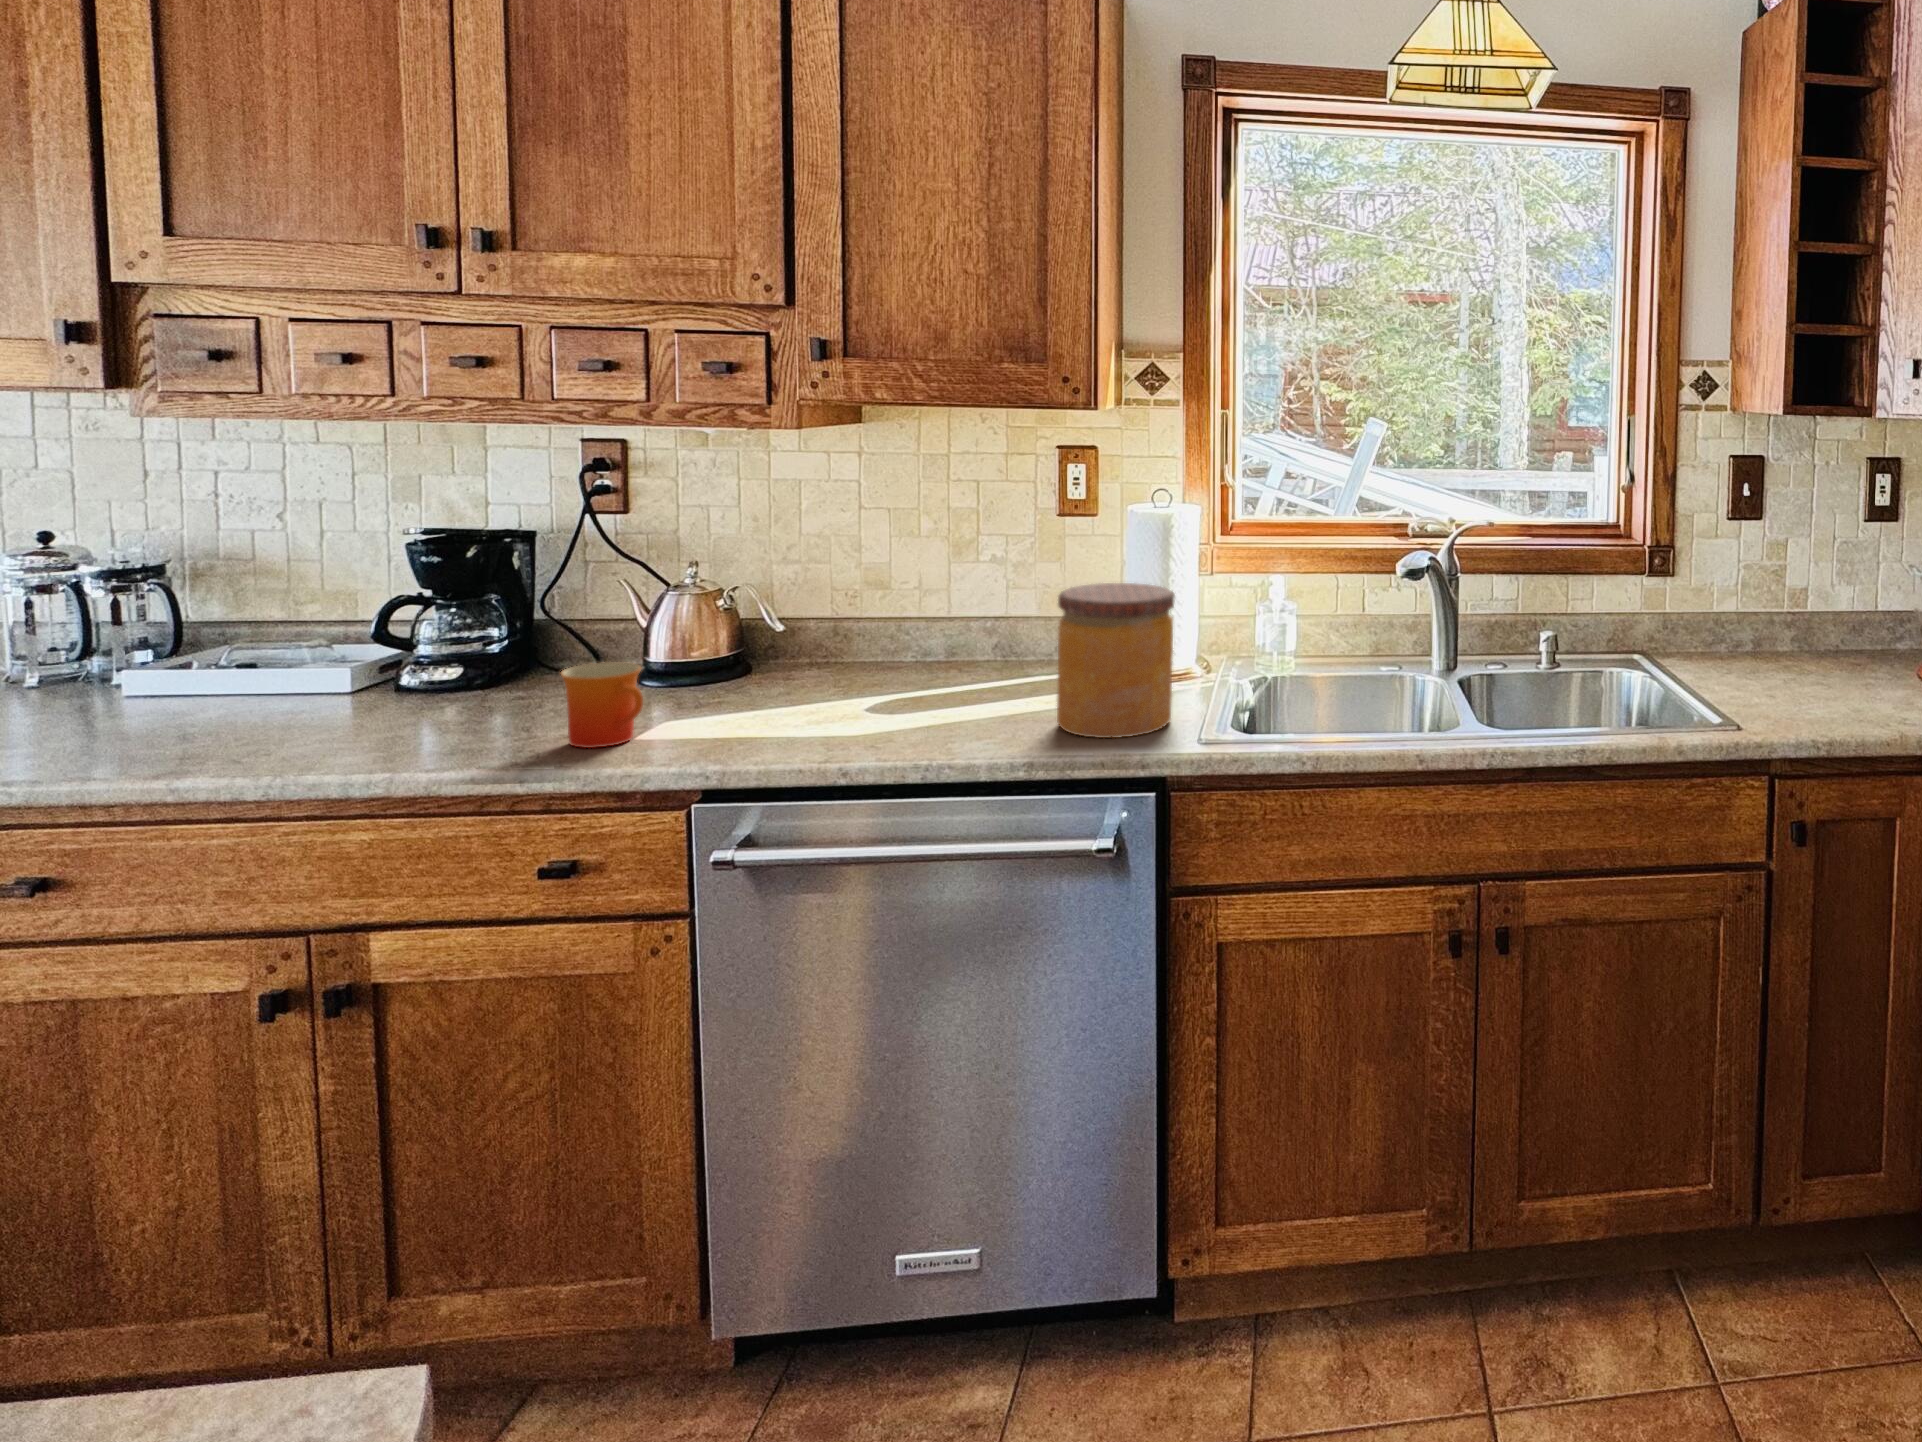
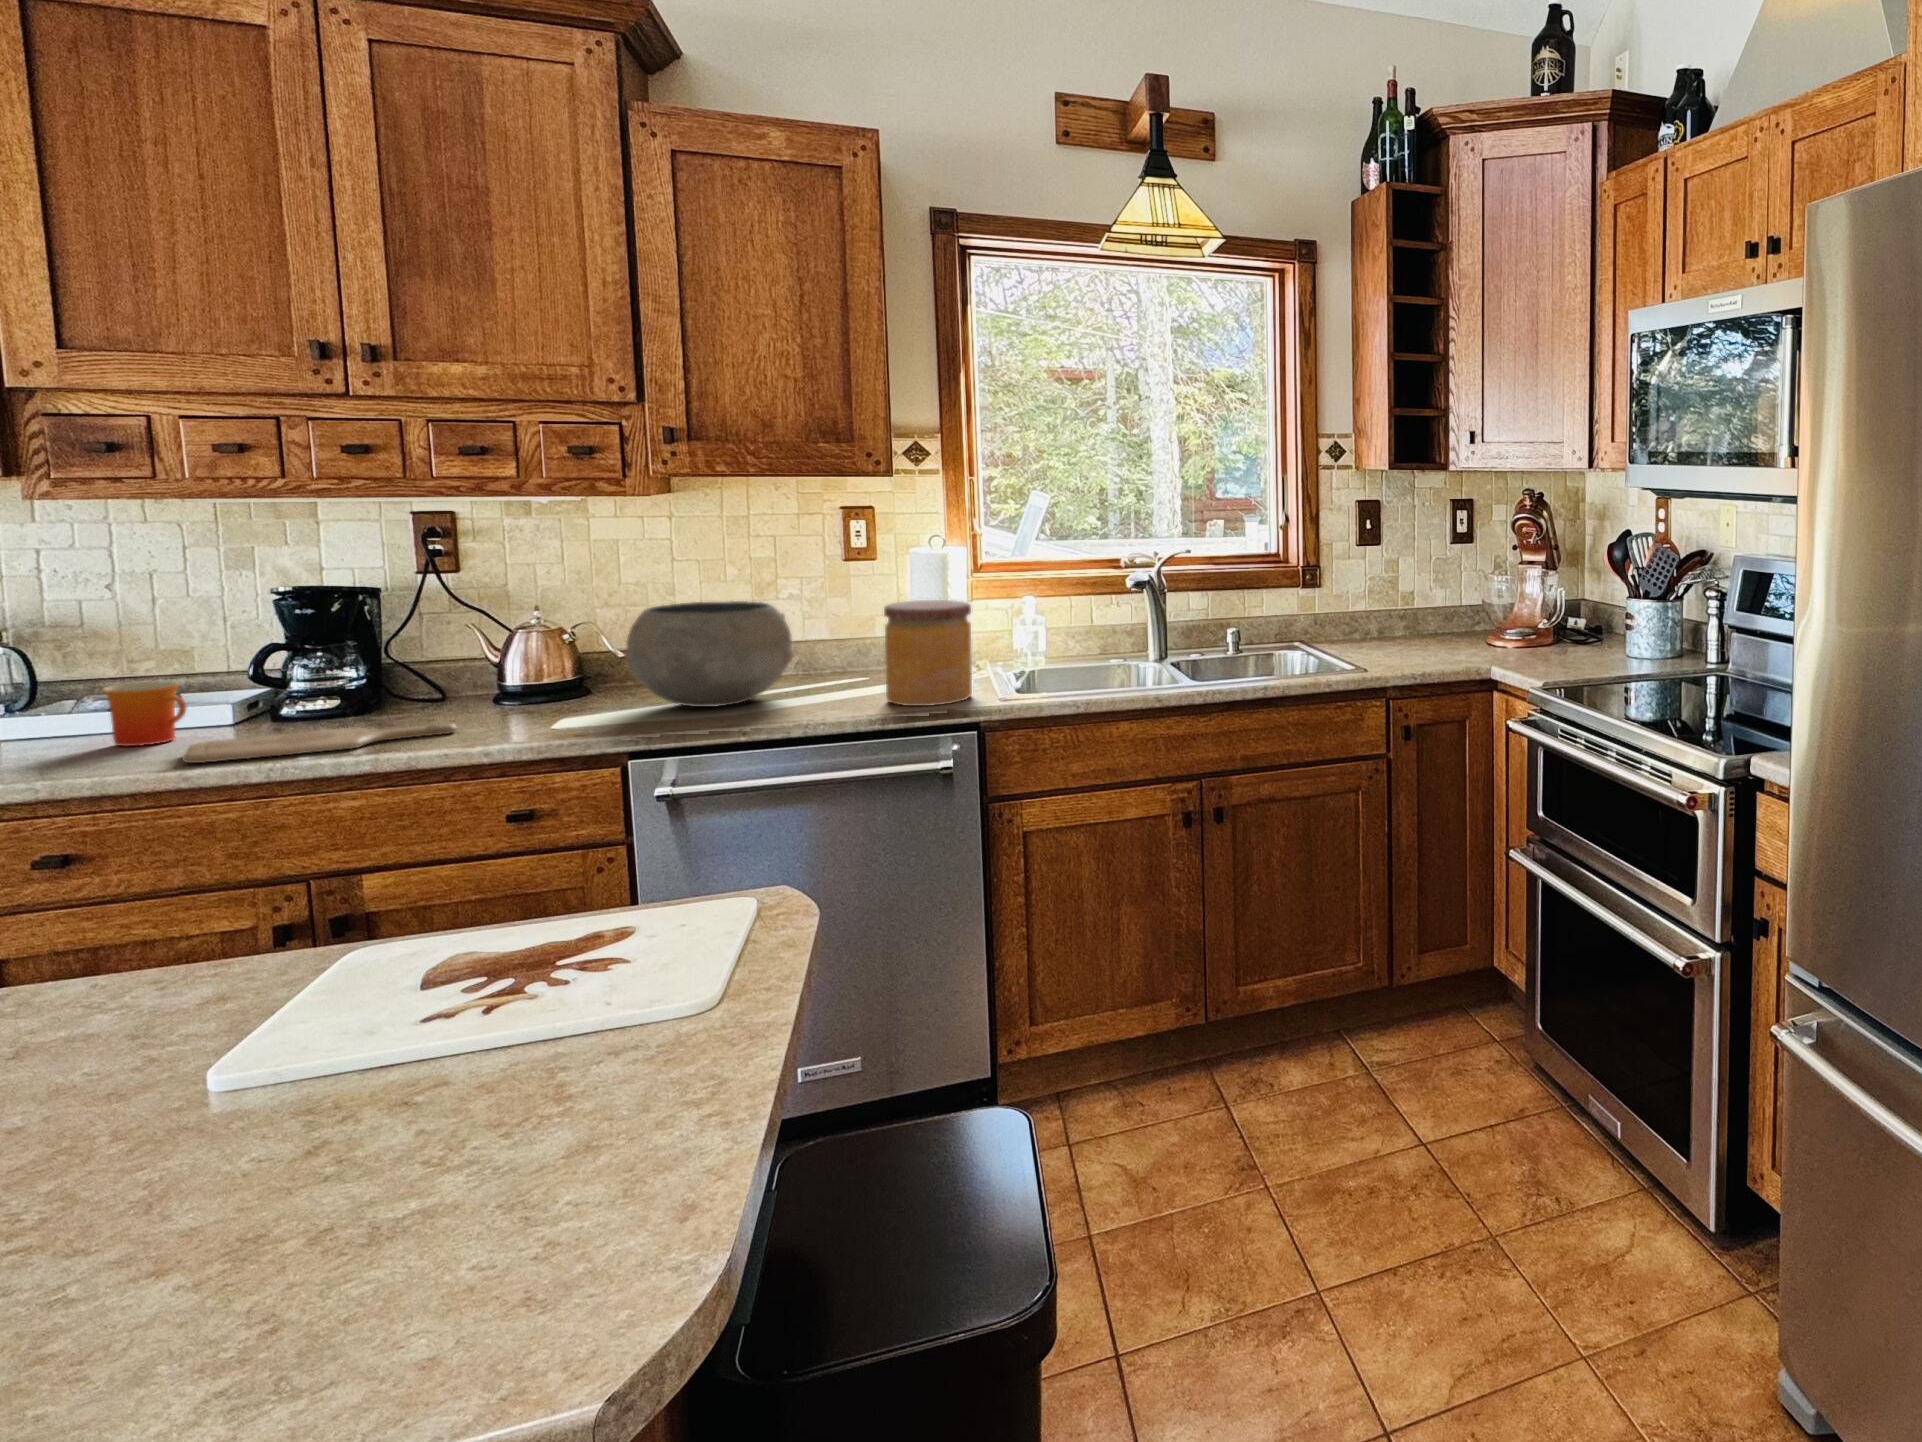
ceramic bowl: none [755,567,961,713] -> present [626,601,793,707]
mug: present [561,662,643,748] -> present [103,681,186,746]
cutting board: none [200,715,540,760] -> present [183,724,457,763]

